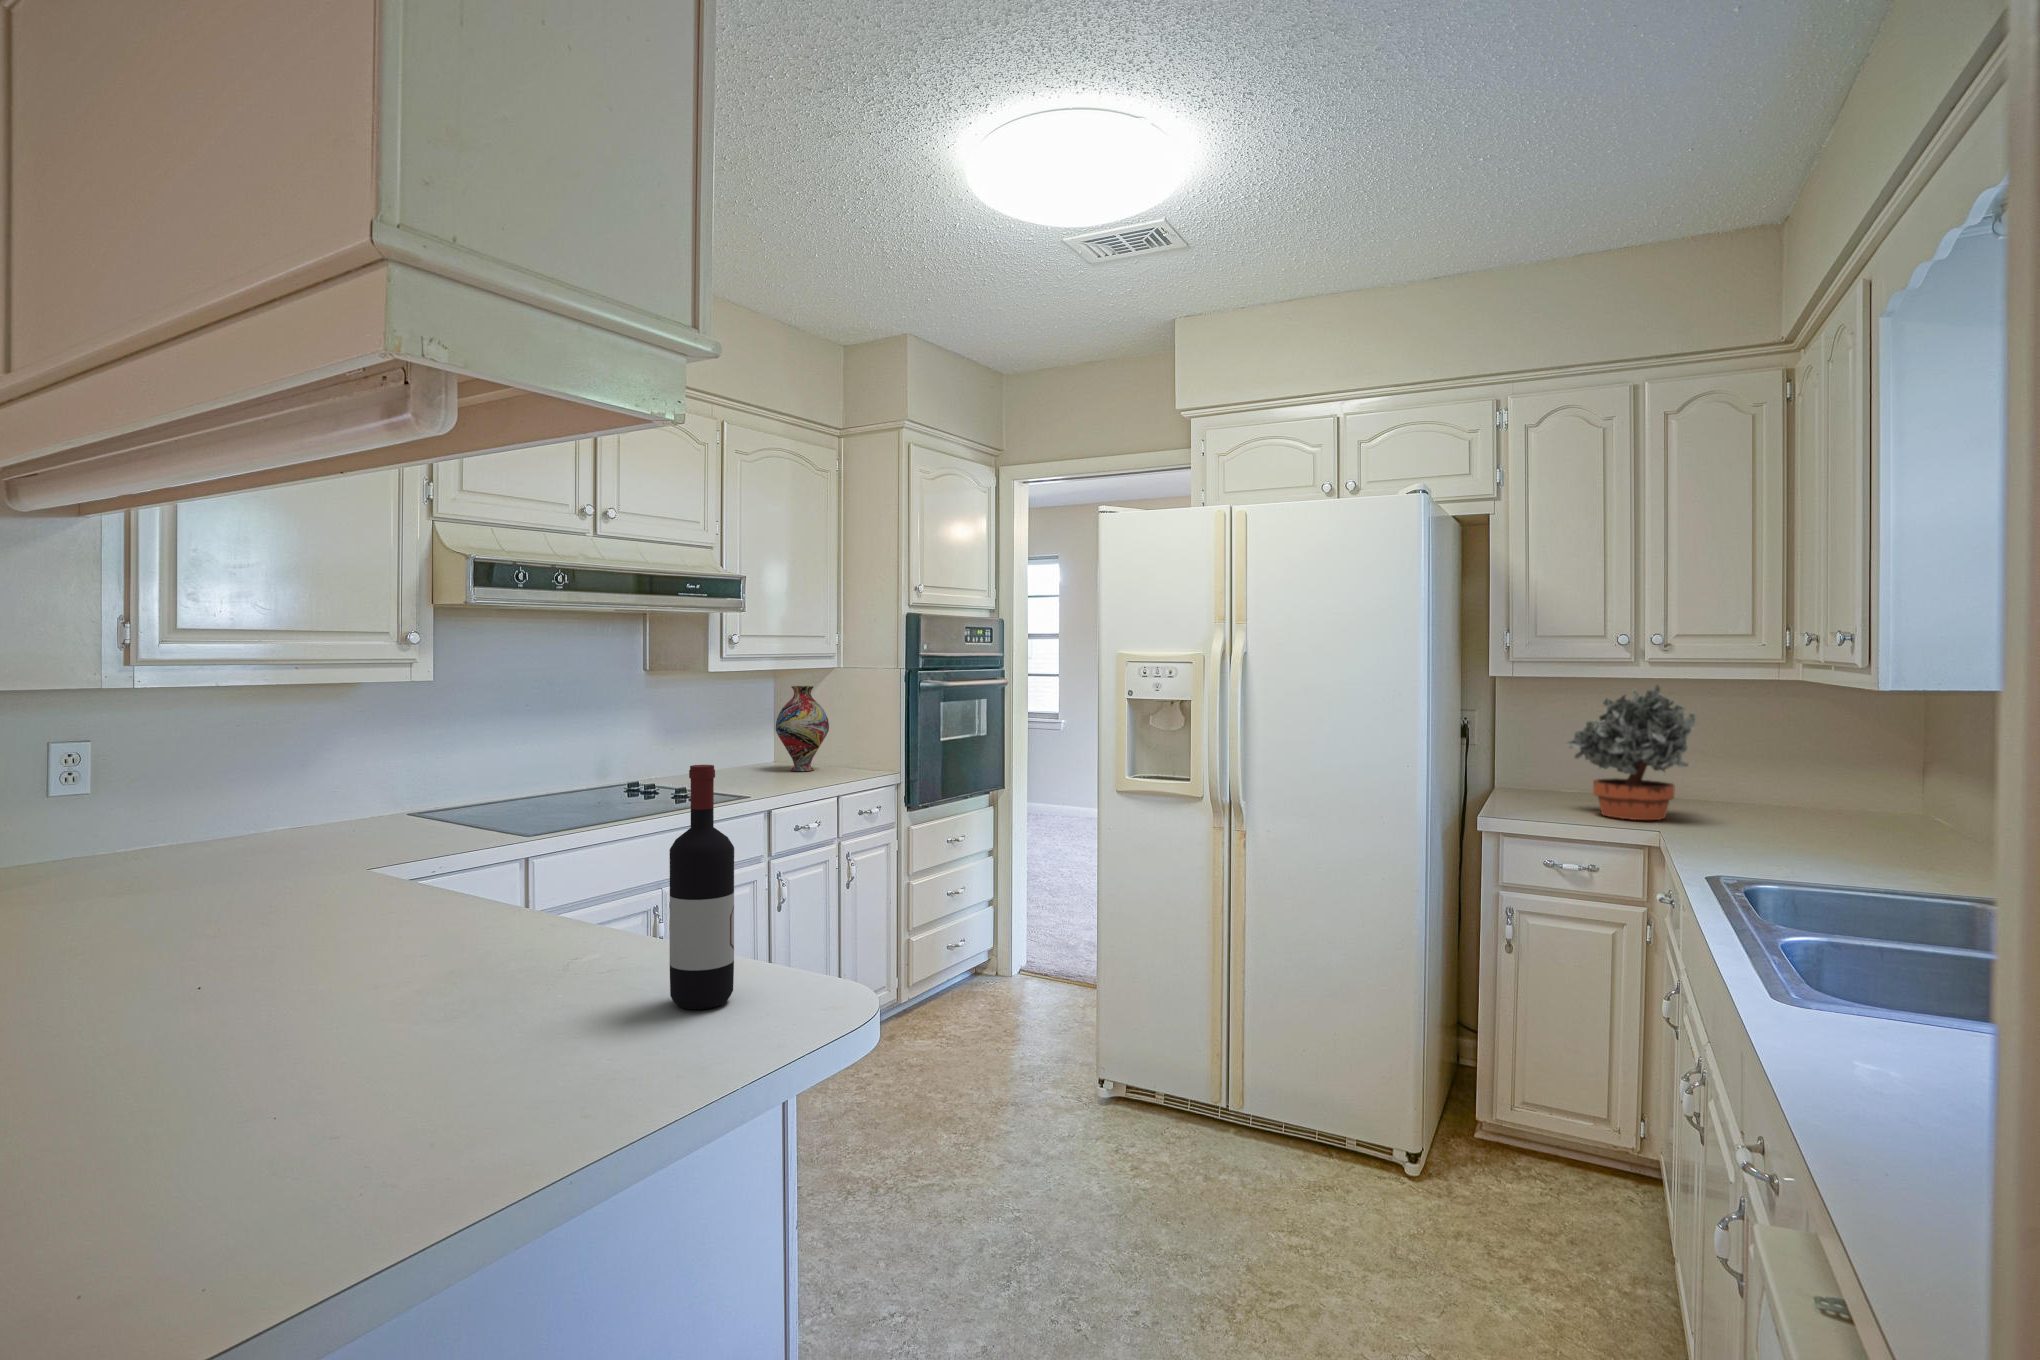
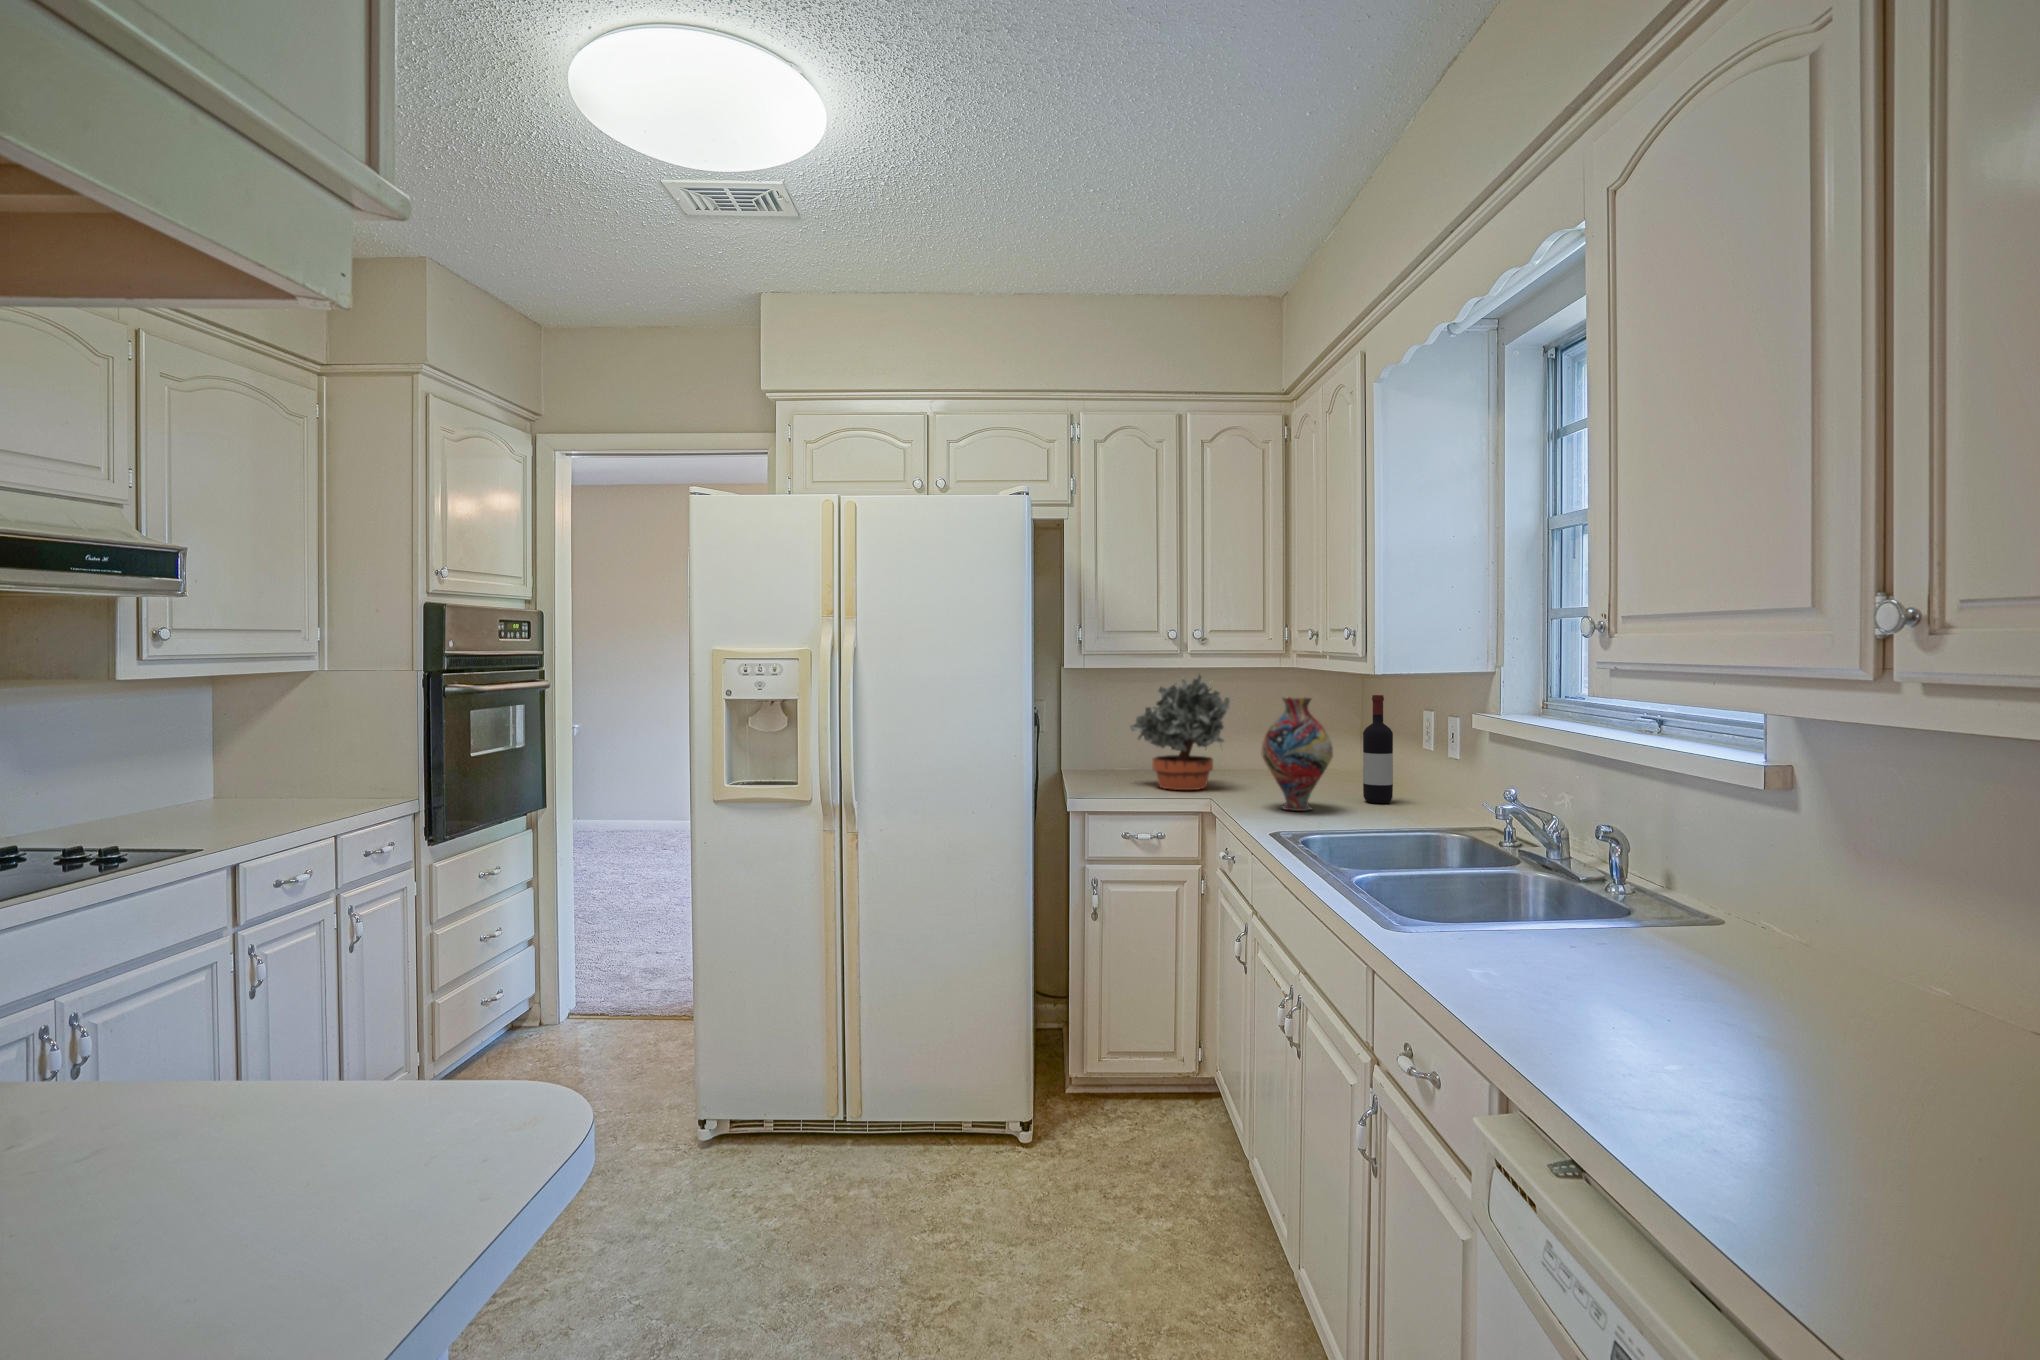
vase: present [776,686,829,771] -> present [1261,697,1333,811]
wine bottle: present [670,765,734,1009] -> present [1363,695,1393,803]

